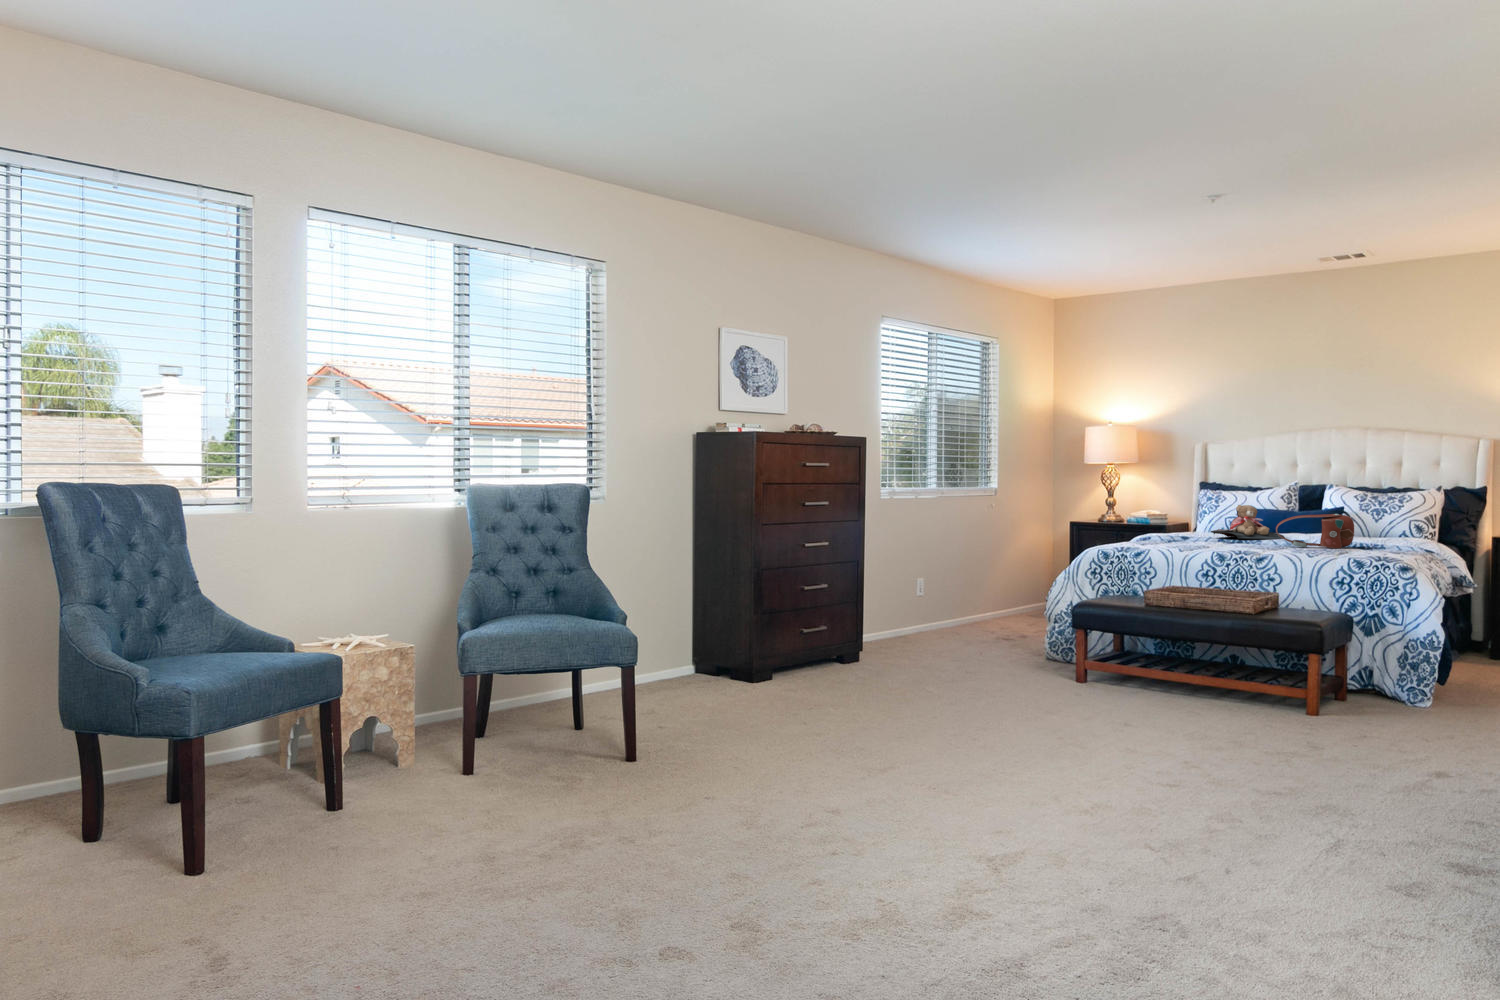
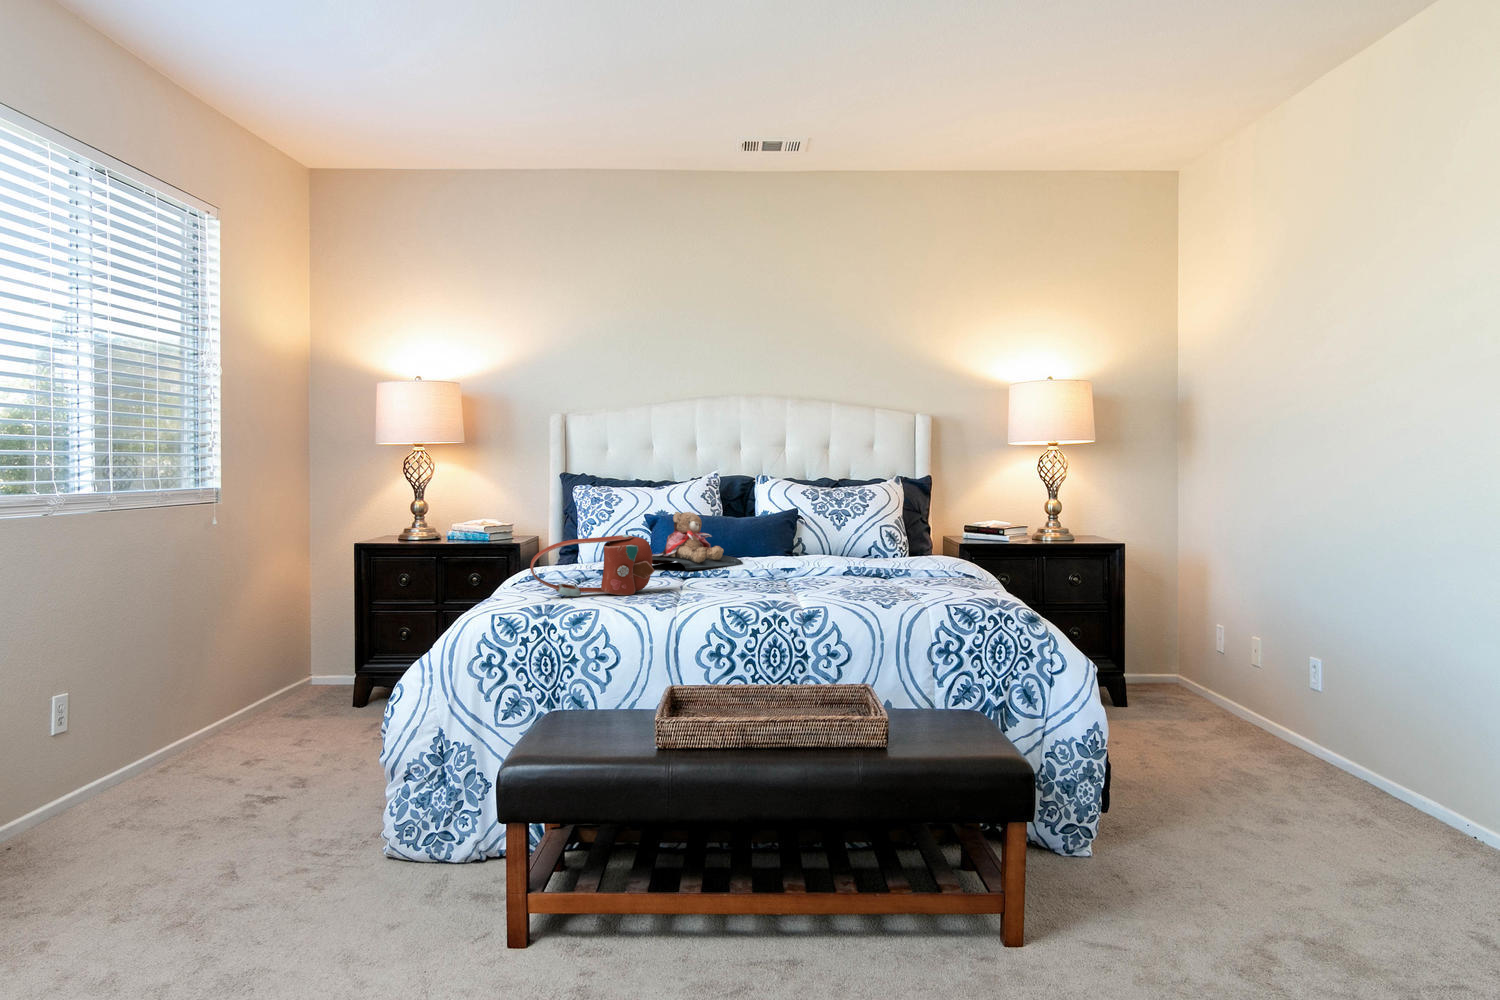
handbag: present [1276,514,1354,548] -> present [530,535,655,596]

